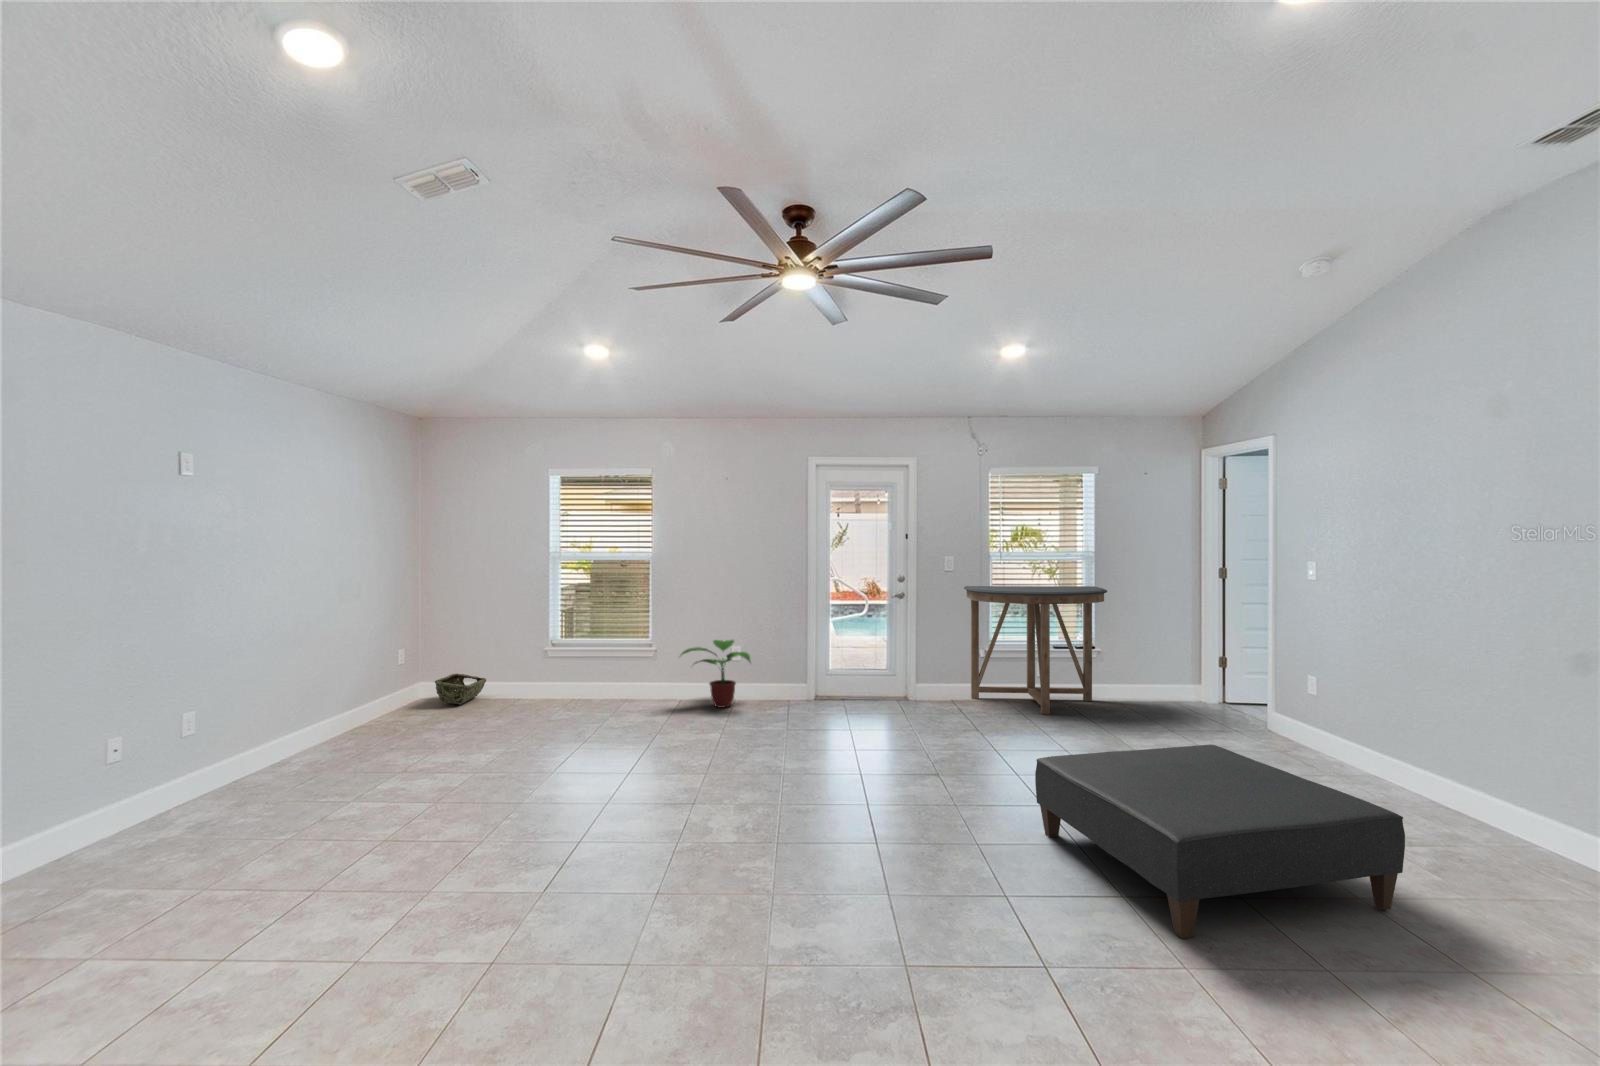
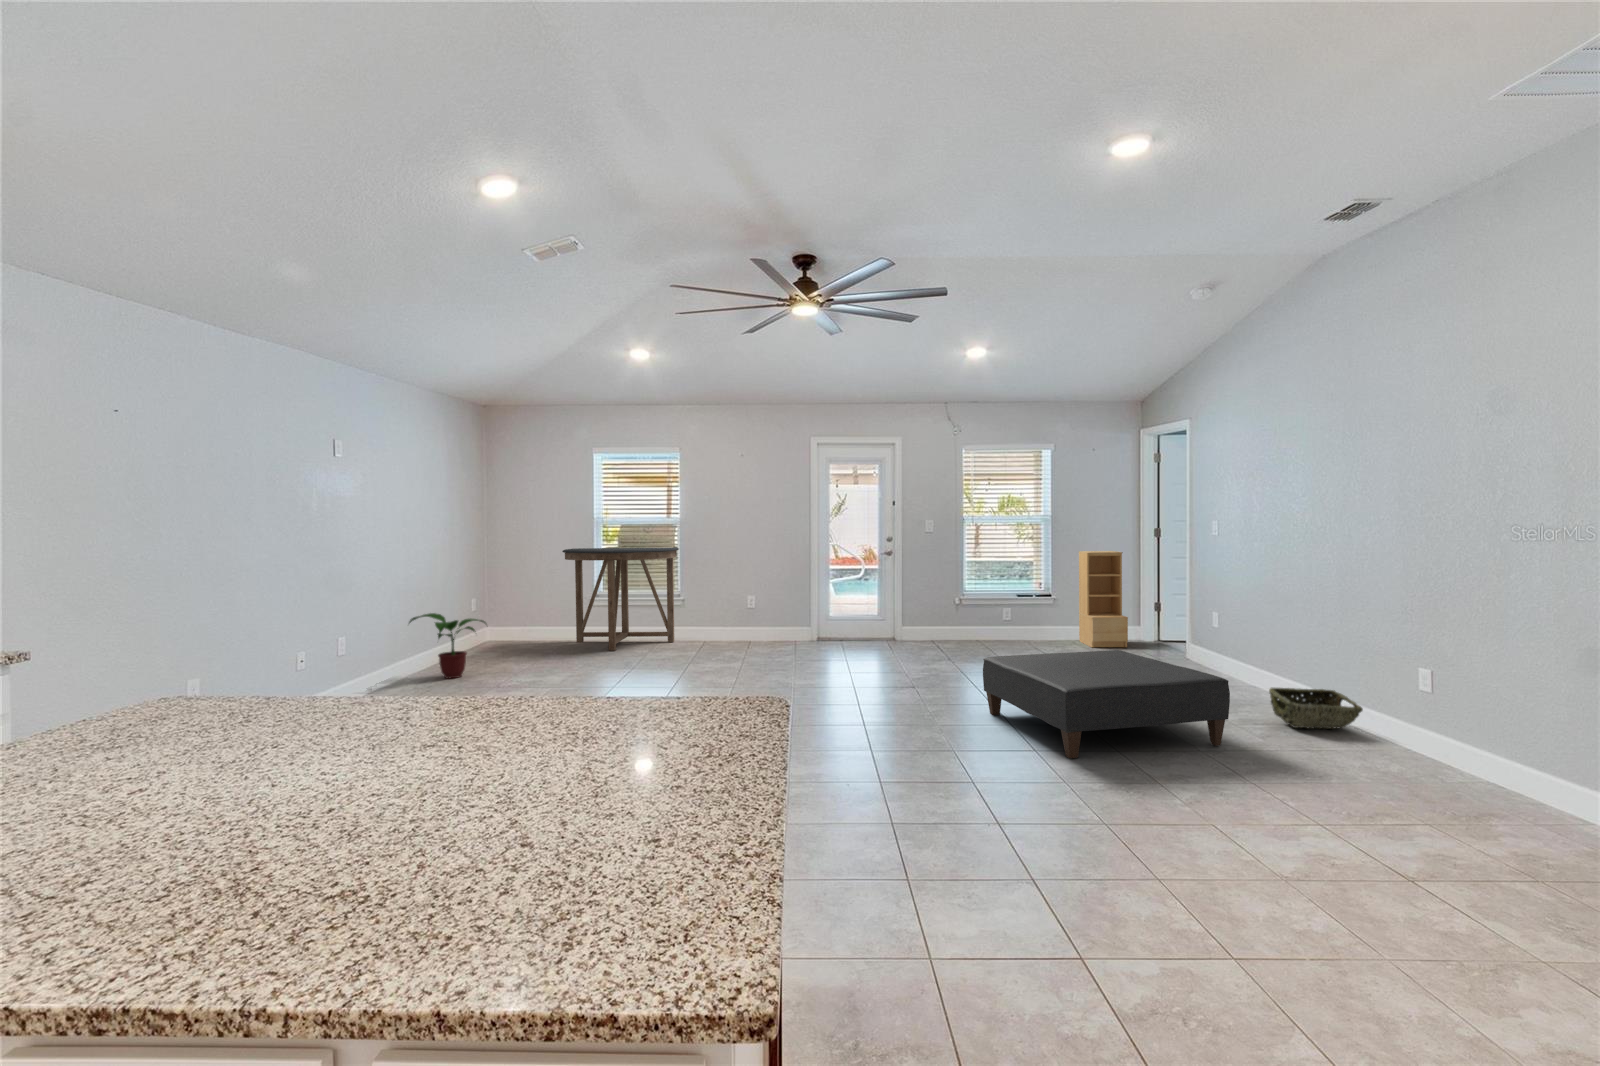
console table: present [964,586,1107,714] -> present [562,547,679,651]
bookshelf: none [1127,593,1189,712] -> present [1079,551,1128,647]
potted plant: present [681,640,751,708] -> present [409,613,486,679]
woven basket: present [435,674,486,705] -> present [1269,688,1363,729]

